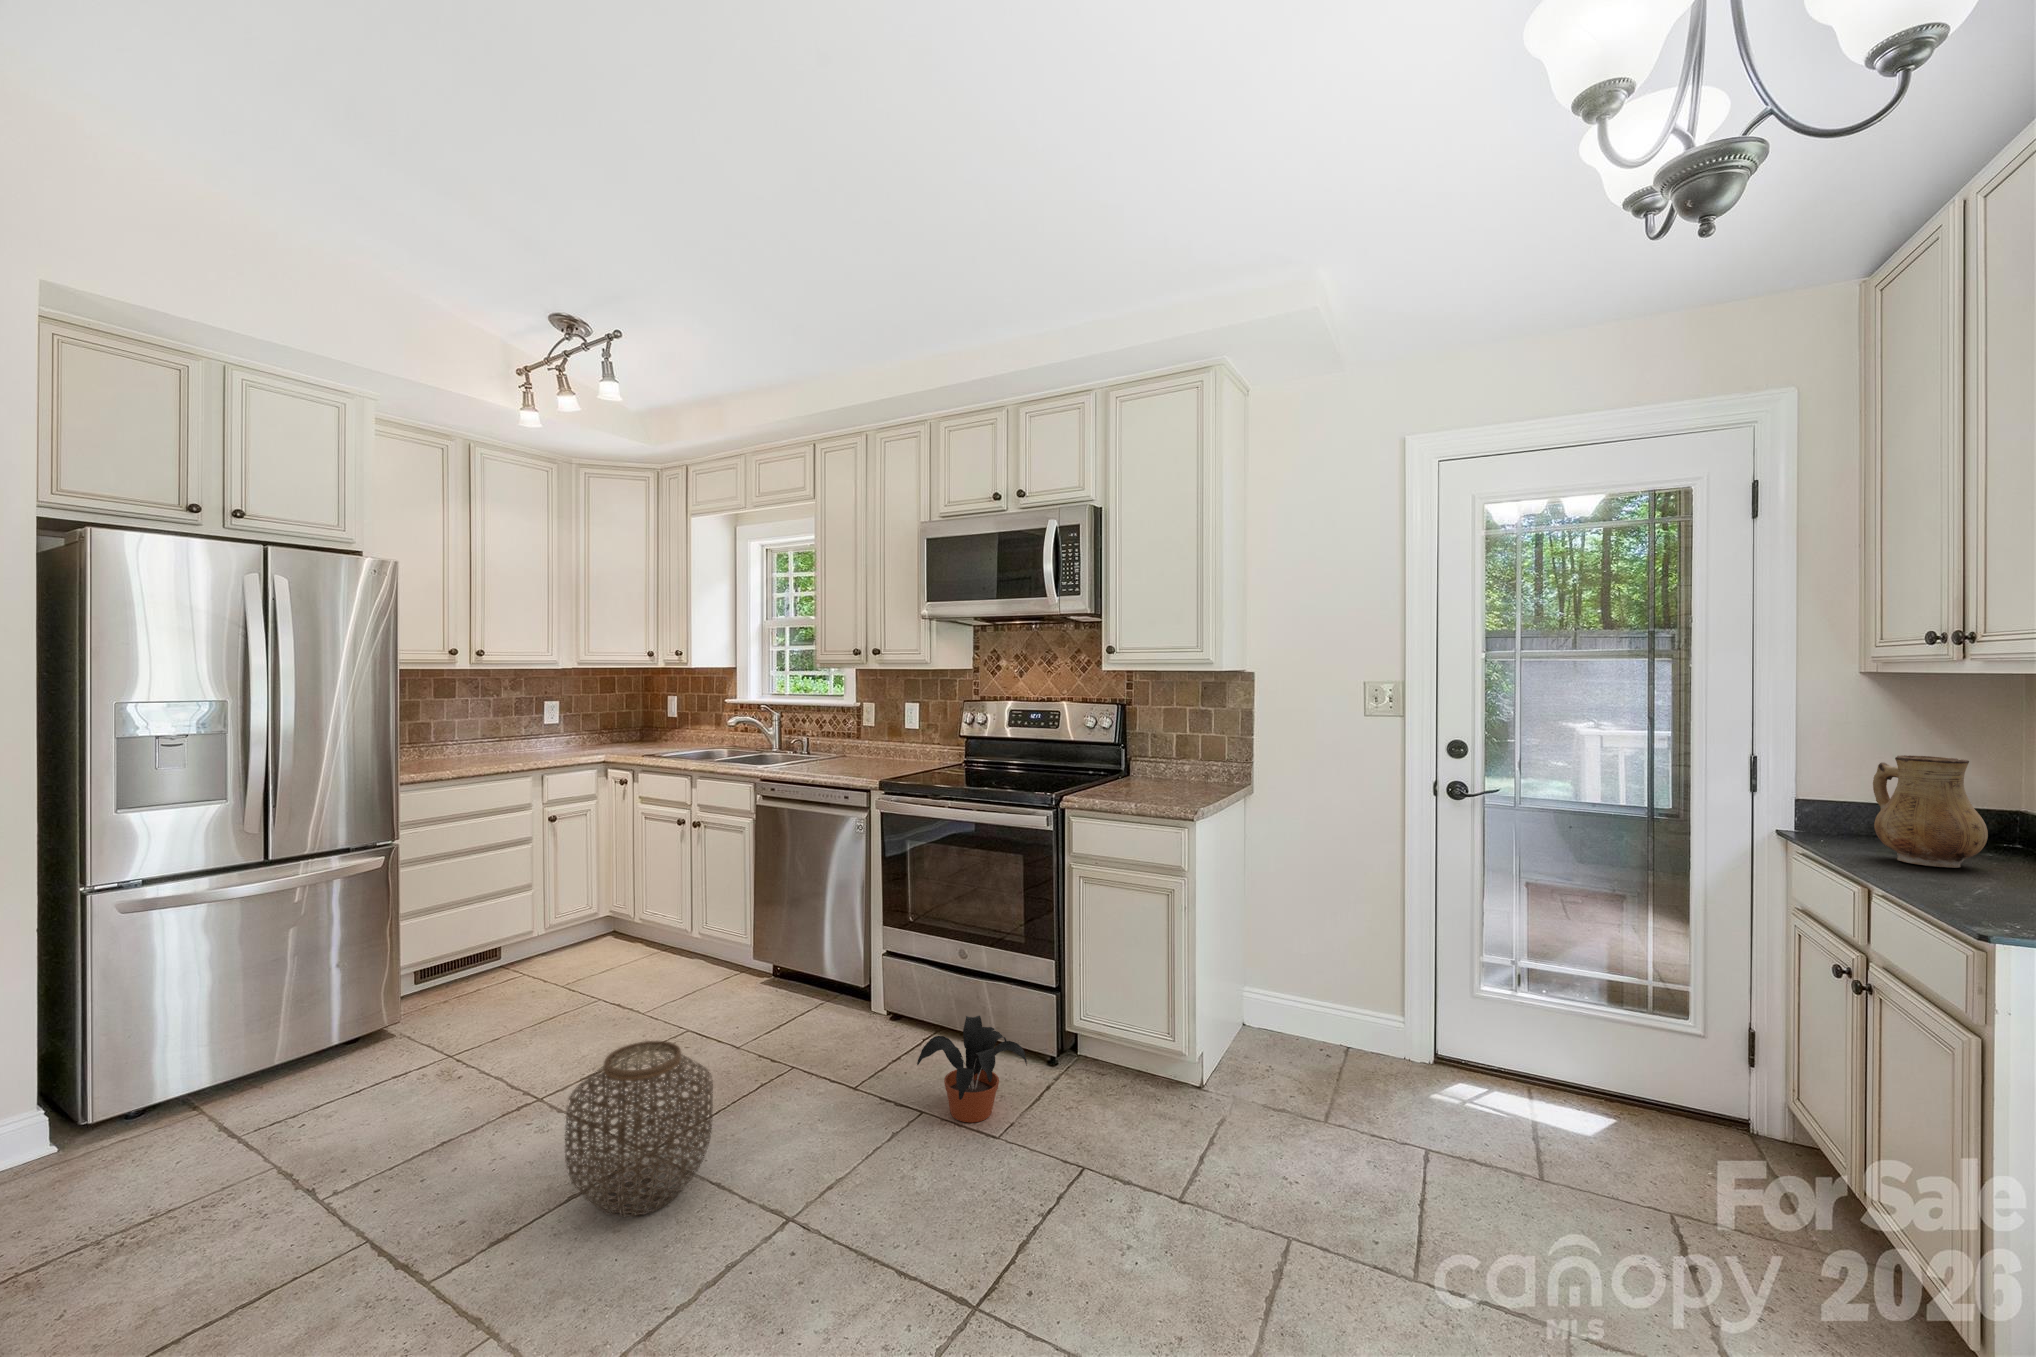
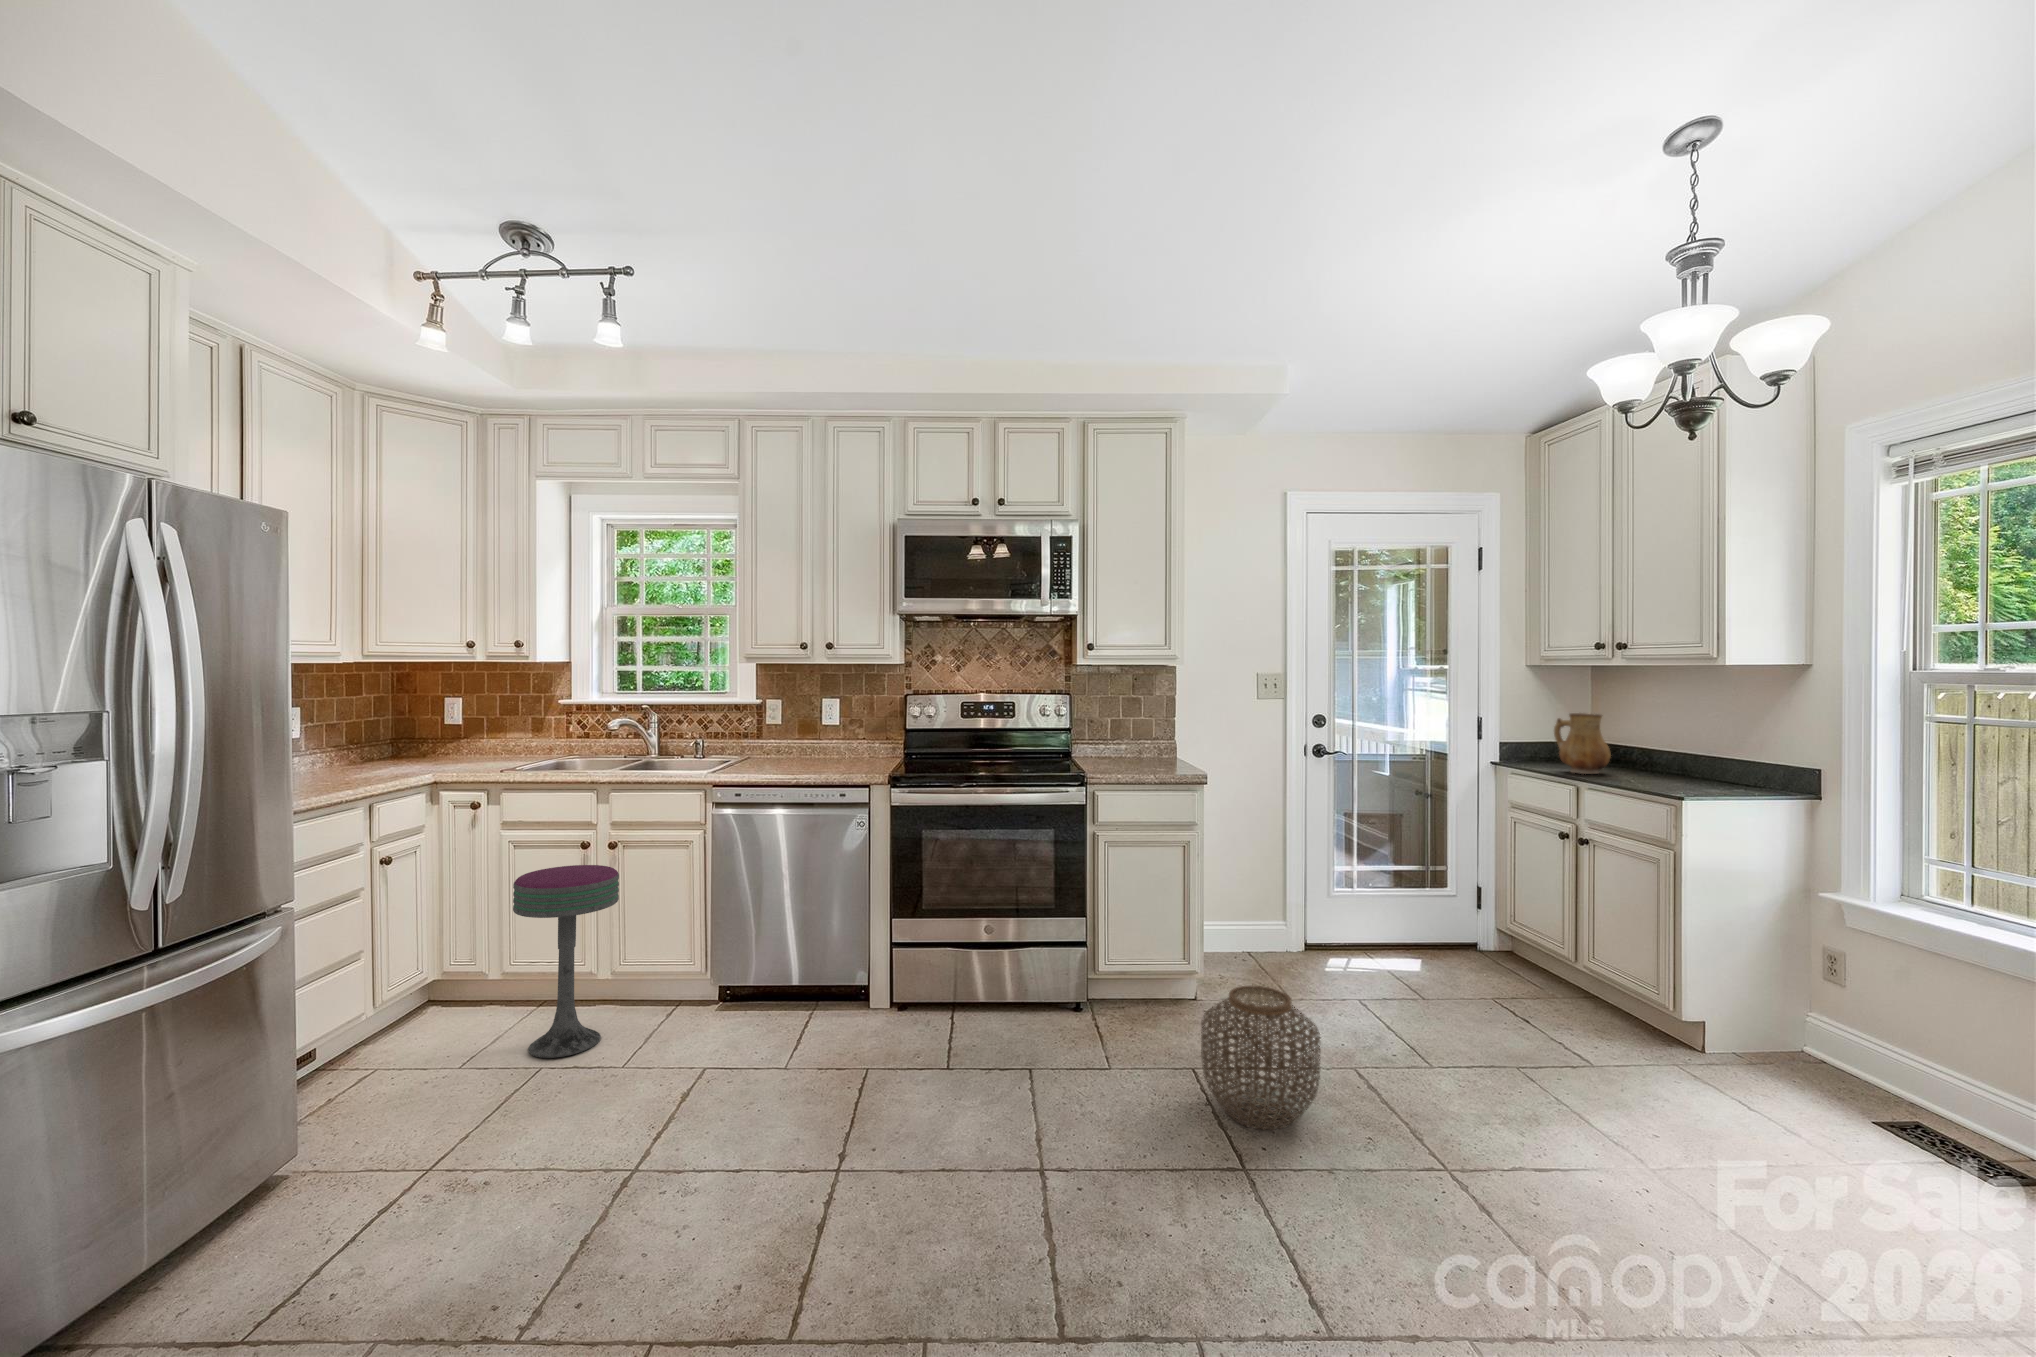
bar stool: none [600,836,684,992] -> present [513,865,619,1058]
potted plant: present [917,1016,1027,1122] -> none [1021,978,1116,1070]
woven basket: present [565,1041,713,1217] -> present [1201,986,1320,1130]

